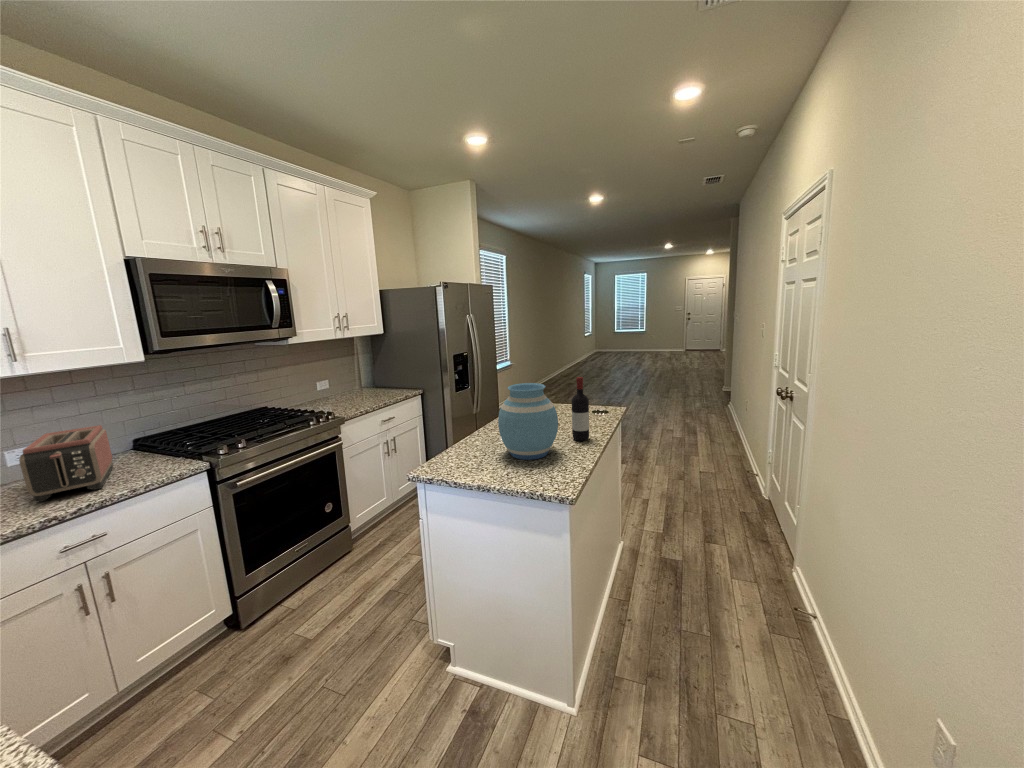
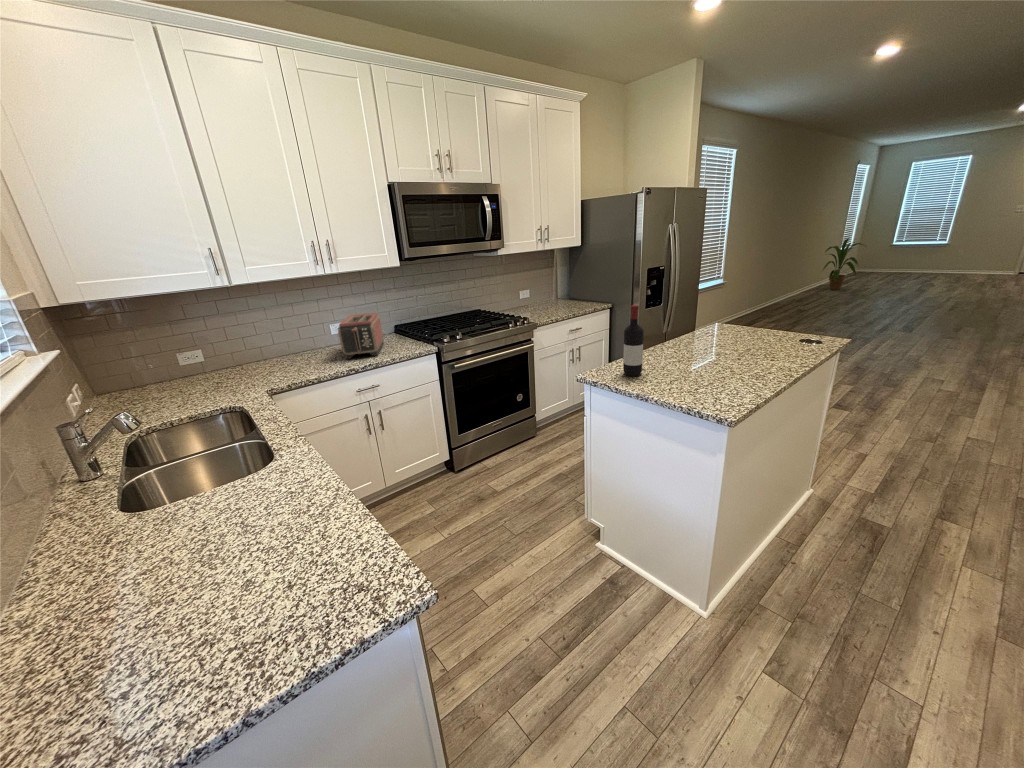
house plant: none [578,328,603,367] -> present [822,238,863,290]
wine bottle: present [572,377,589,441] -> present [623,305,644,376]
vase: present [498,383,558,460] -> none [671,299,741,380]

